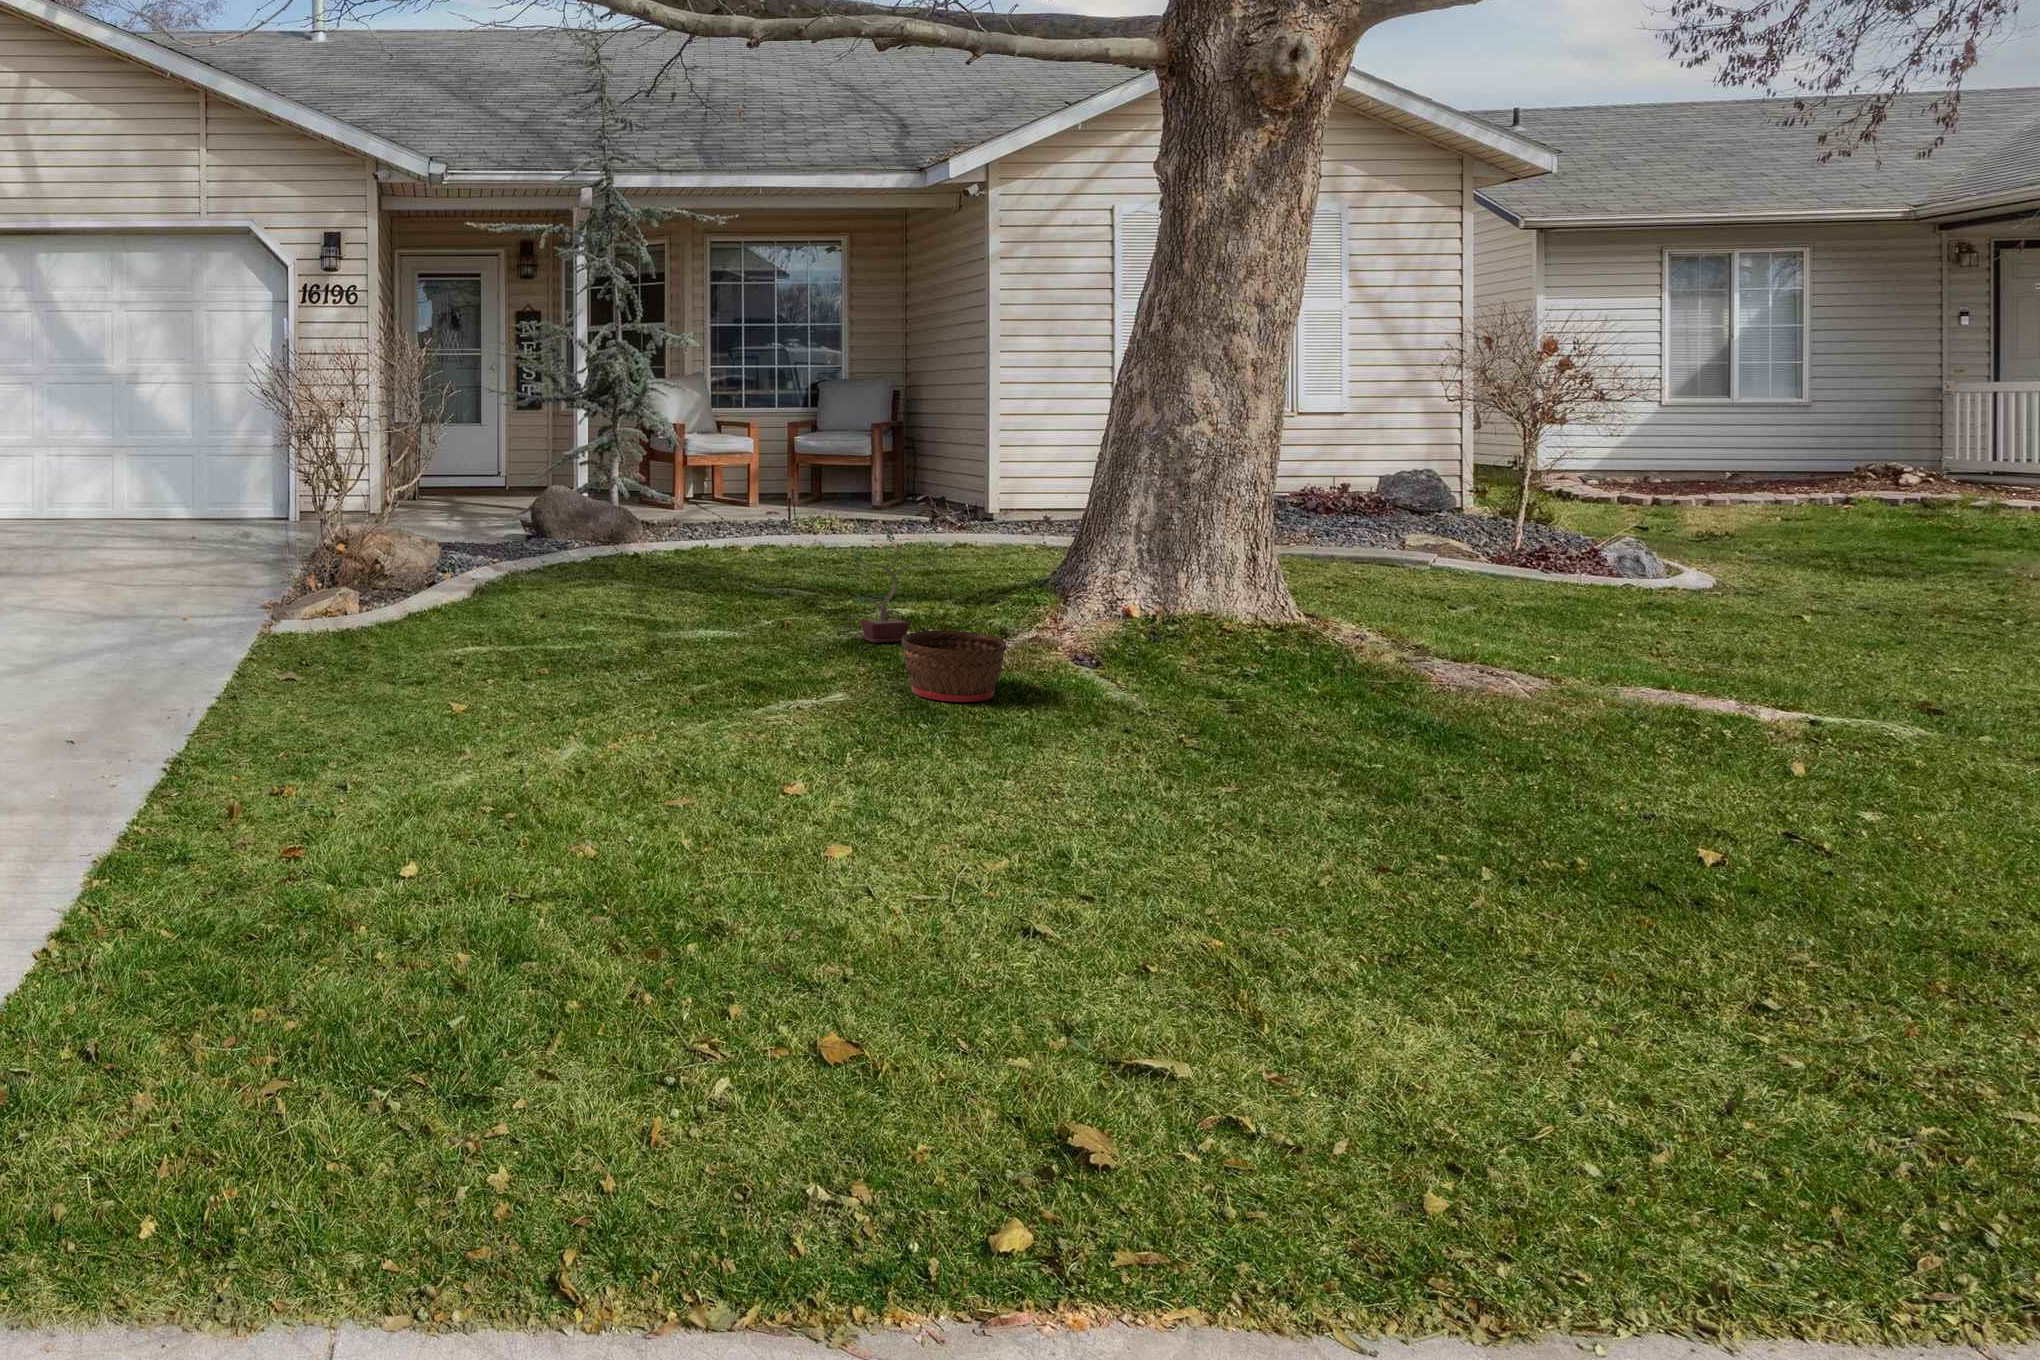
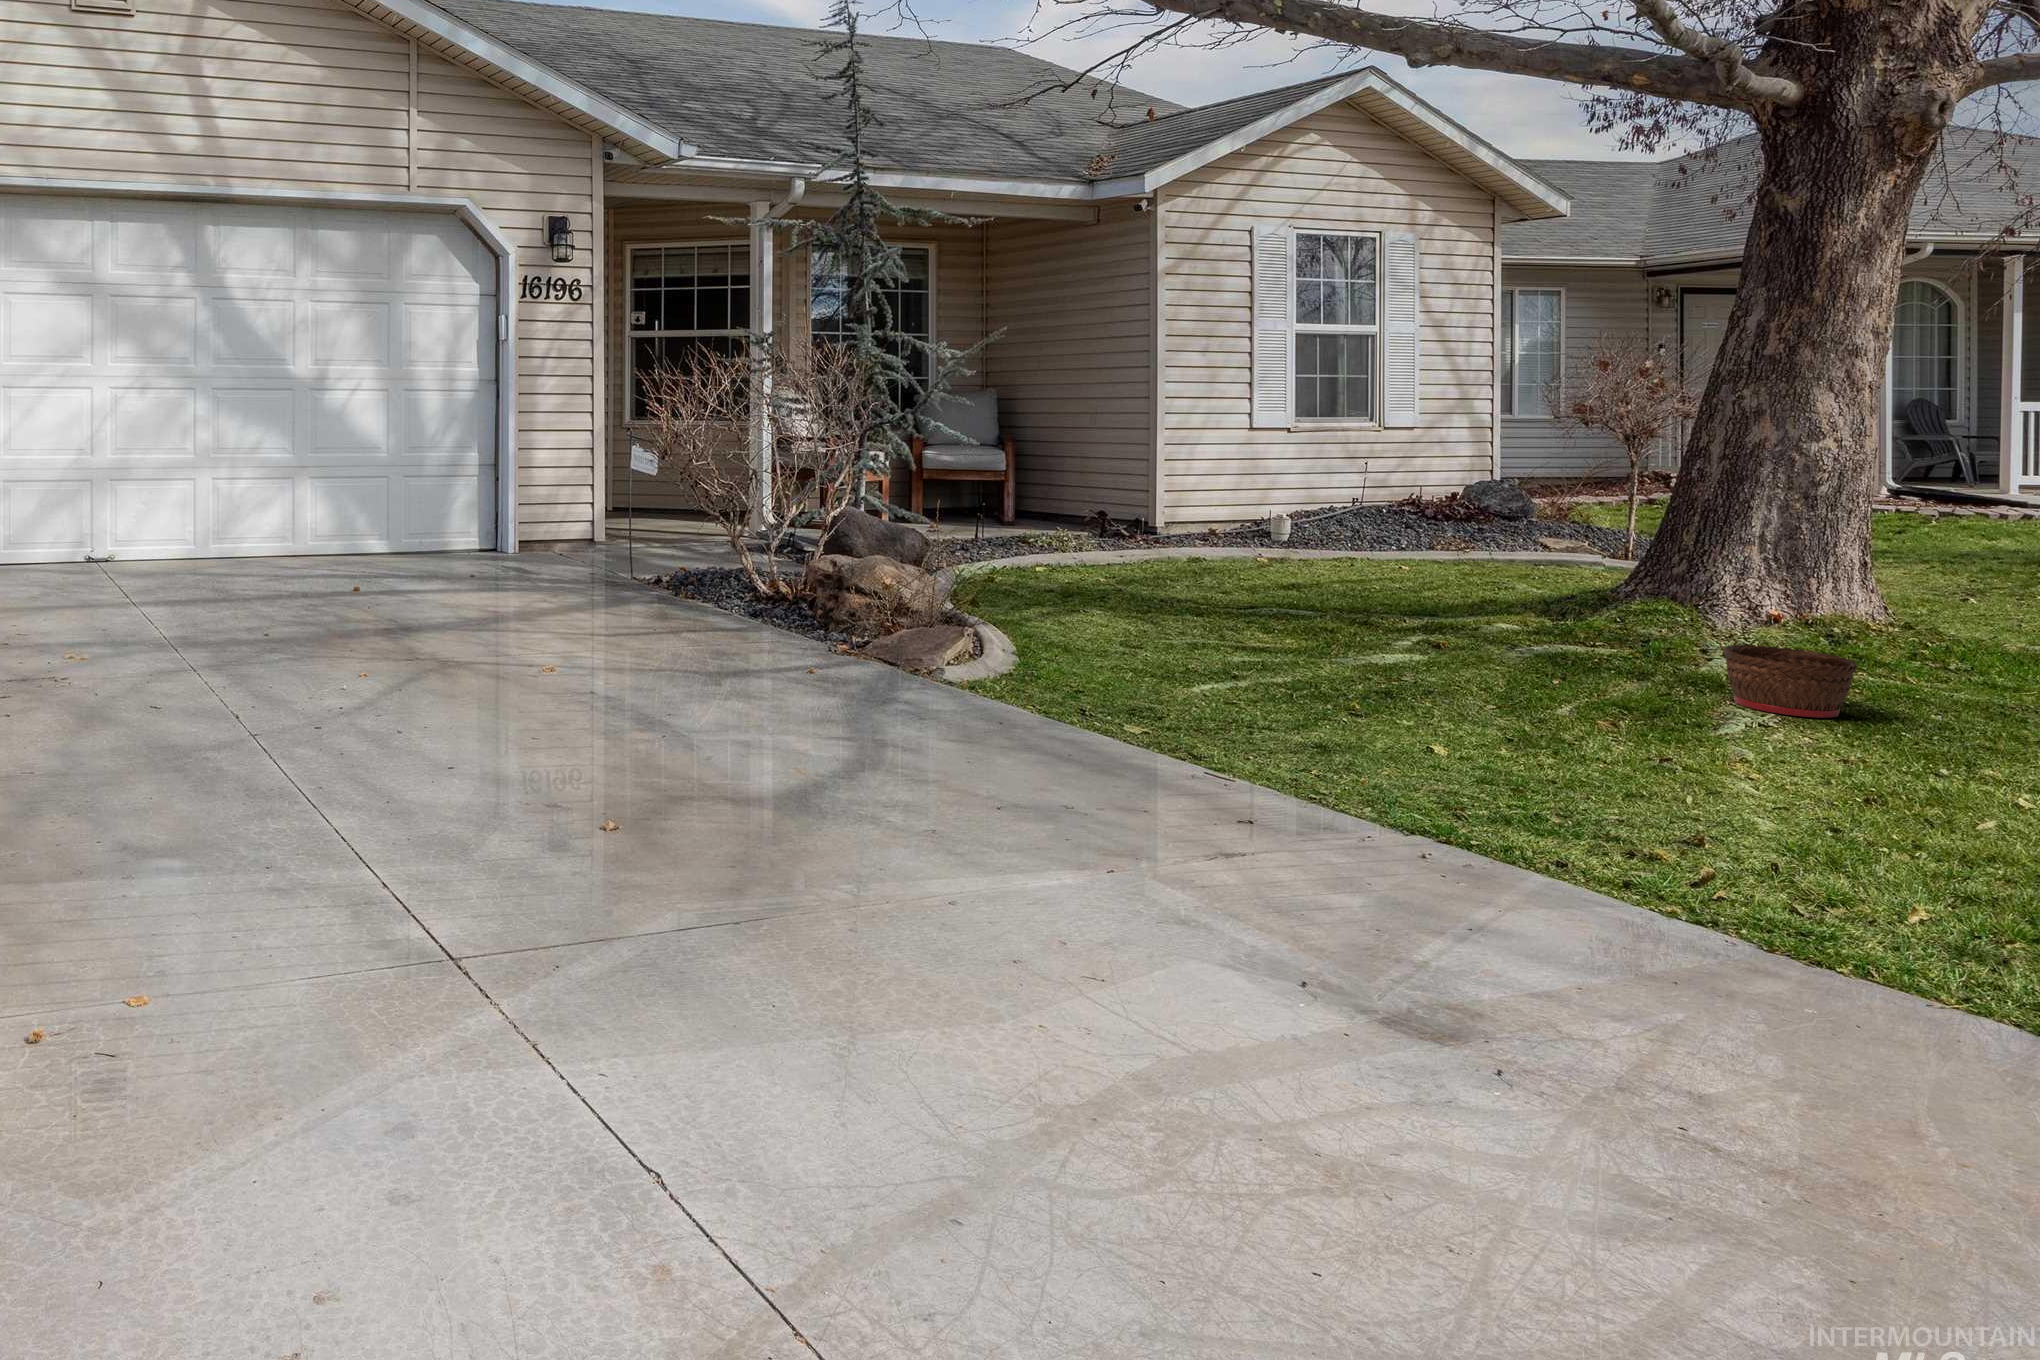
potted plant: present [853,530,951,643] -> none [1546,543,1631,658]

